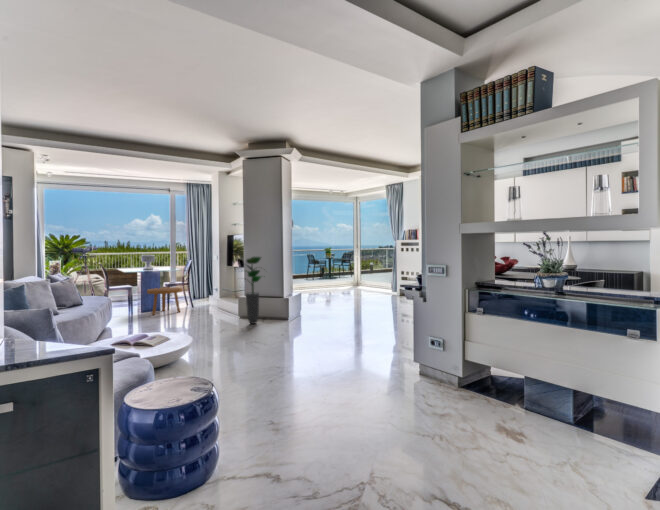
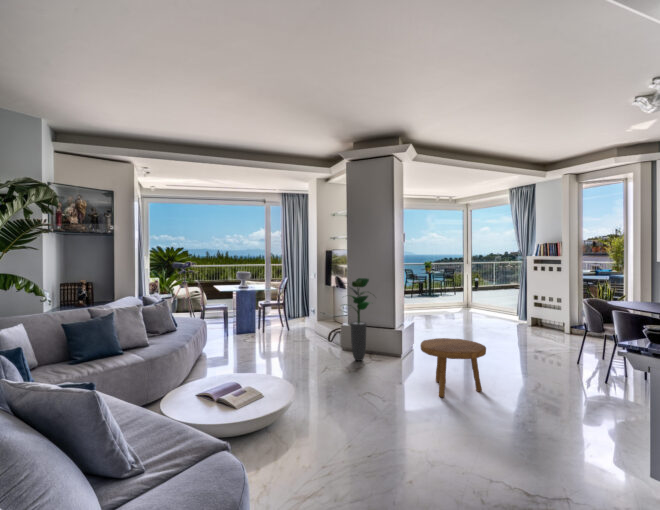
footstool: present [147,287,183,315] -> present [421,338,486,397]

